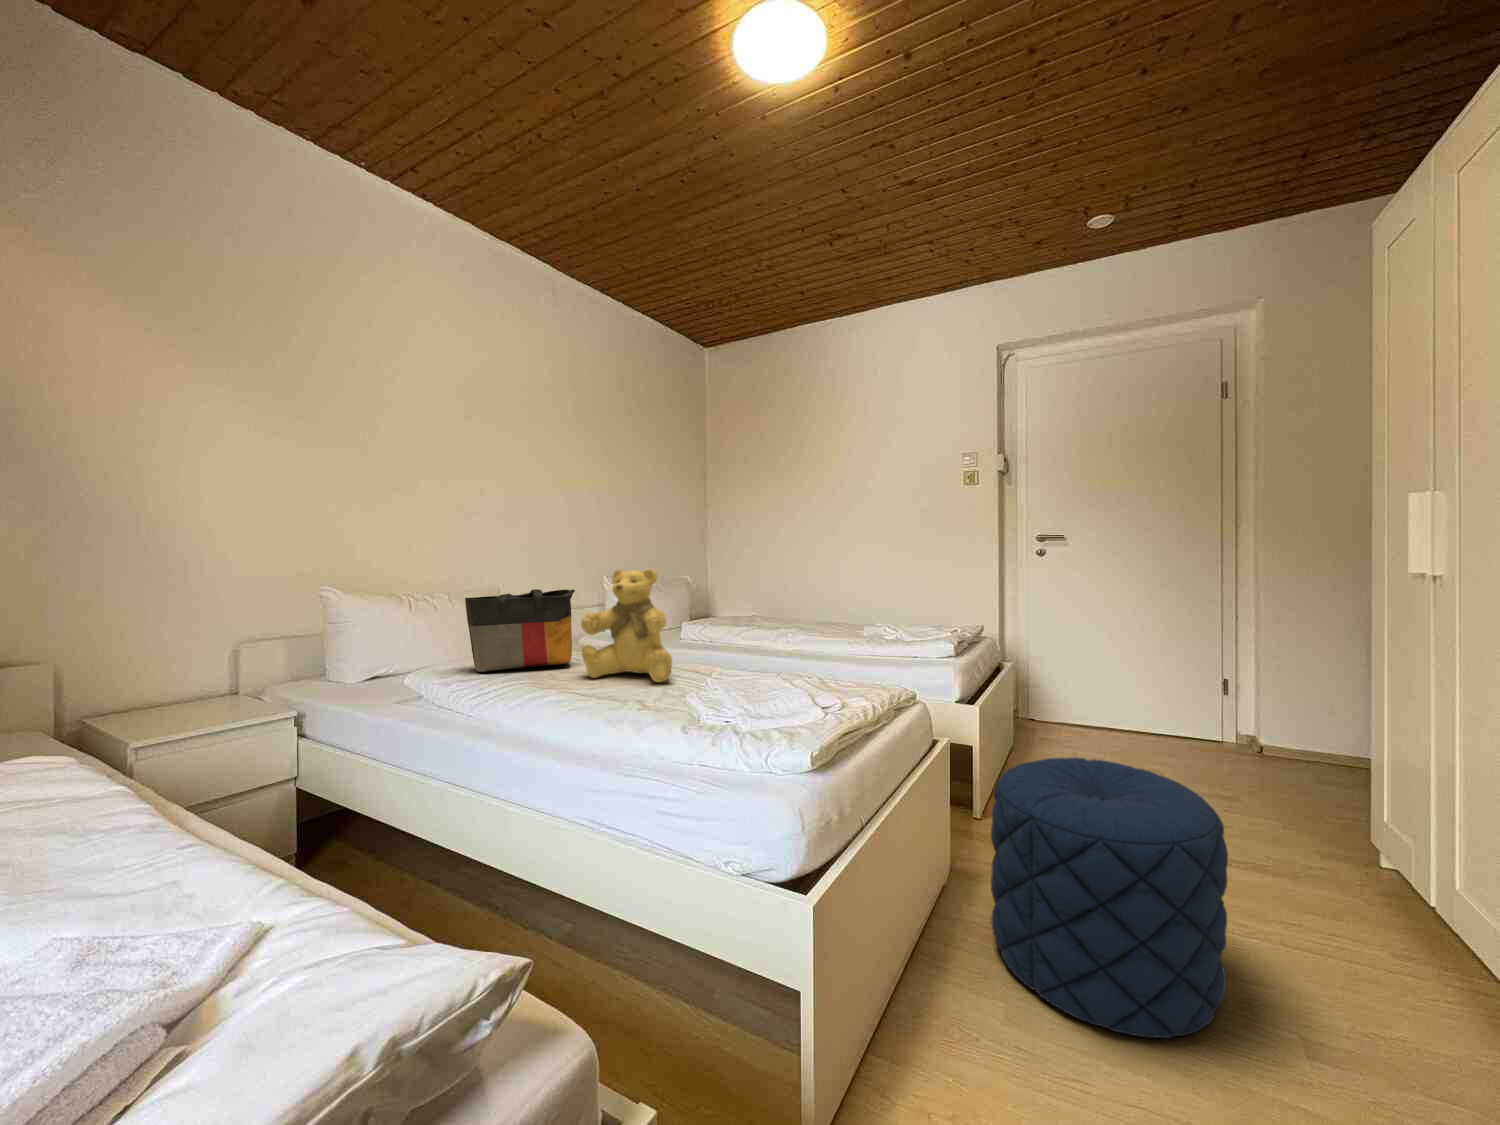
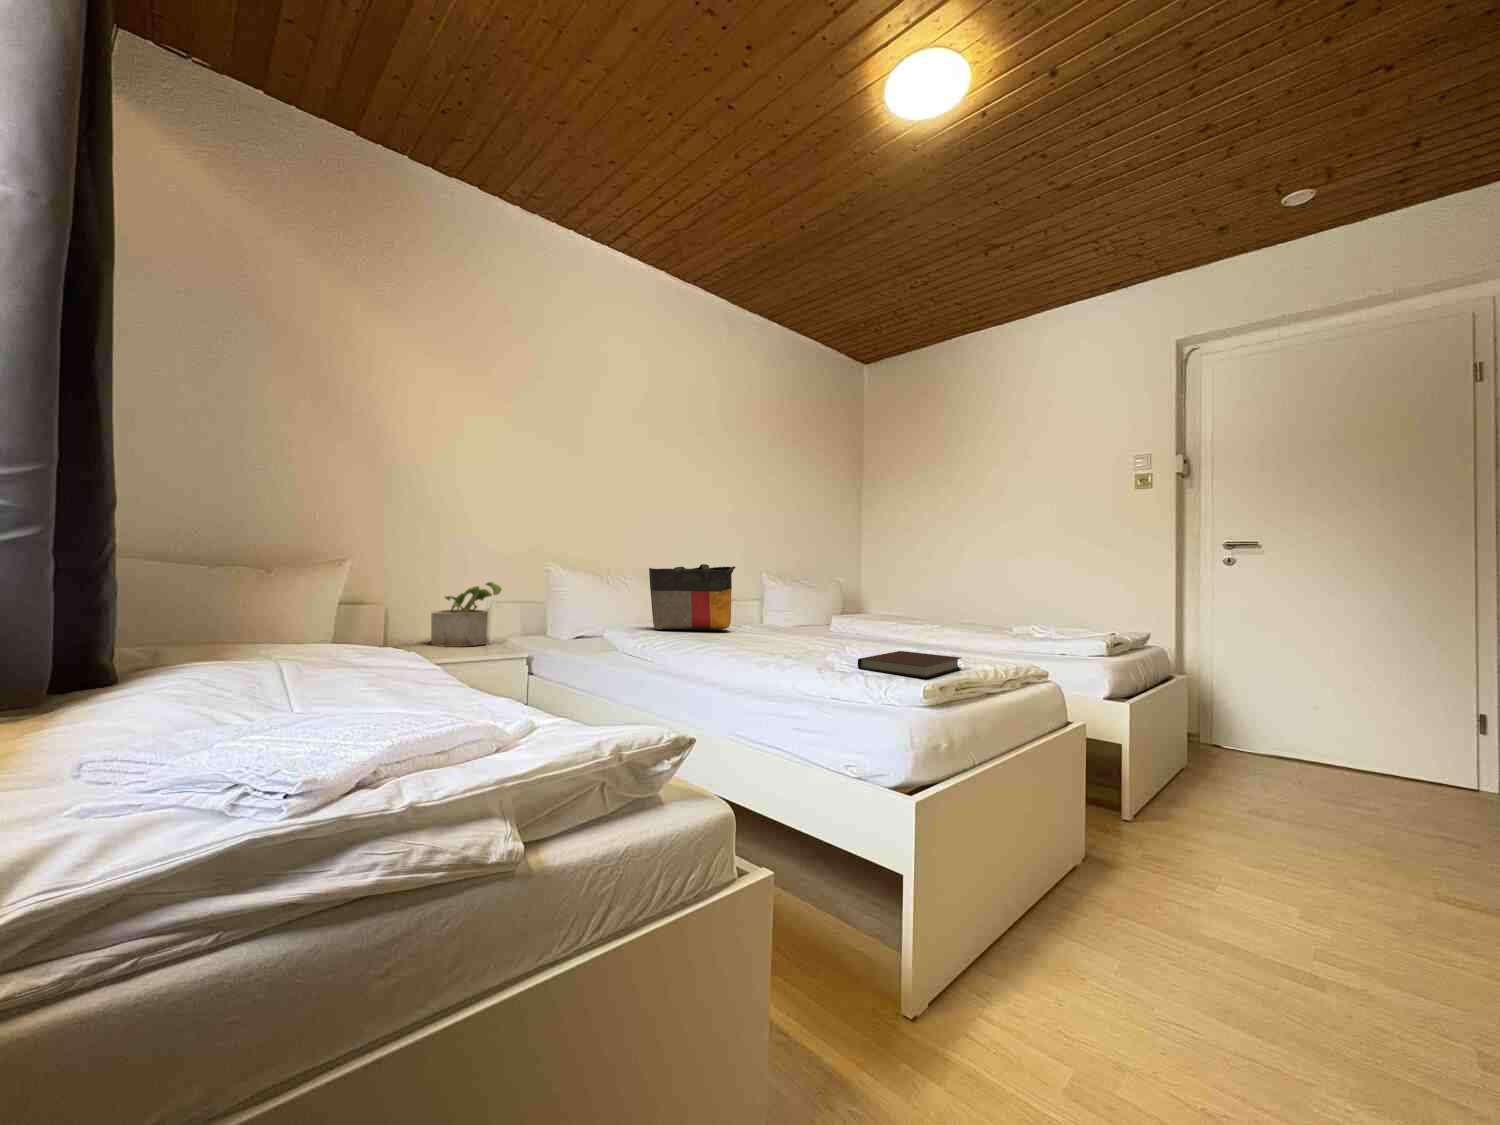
teddy bear: present [581,569,672,682] -> none [739,547,814,644]
potted plant: none [137,628,254,725] -> present [431,582,502,647]
notebook: none [728,689,838,733] -> present [858,651,961,678]
pouf: present [991,757,1228,1038] -> none [1115,742,1384,1016]

